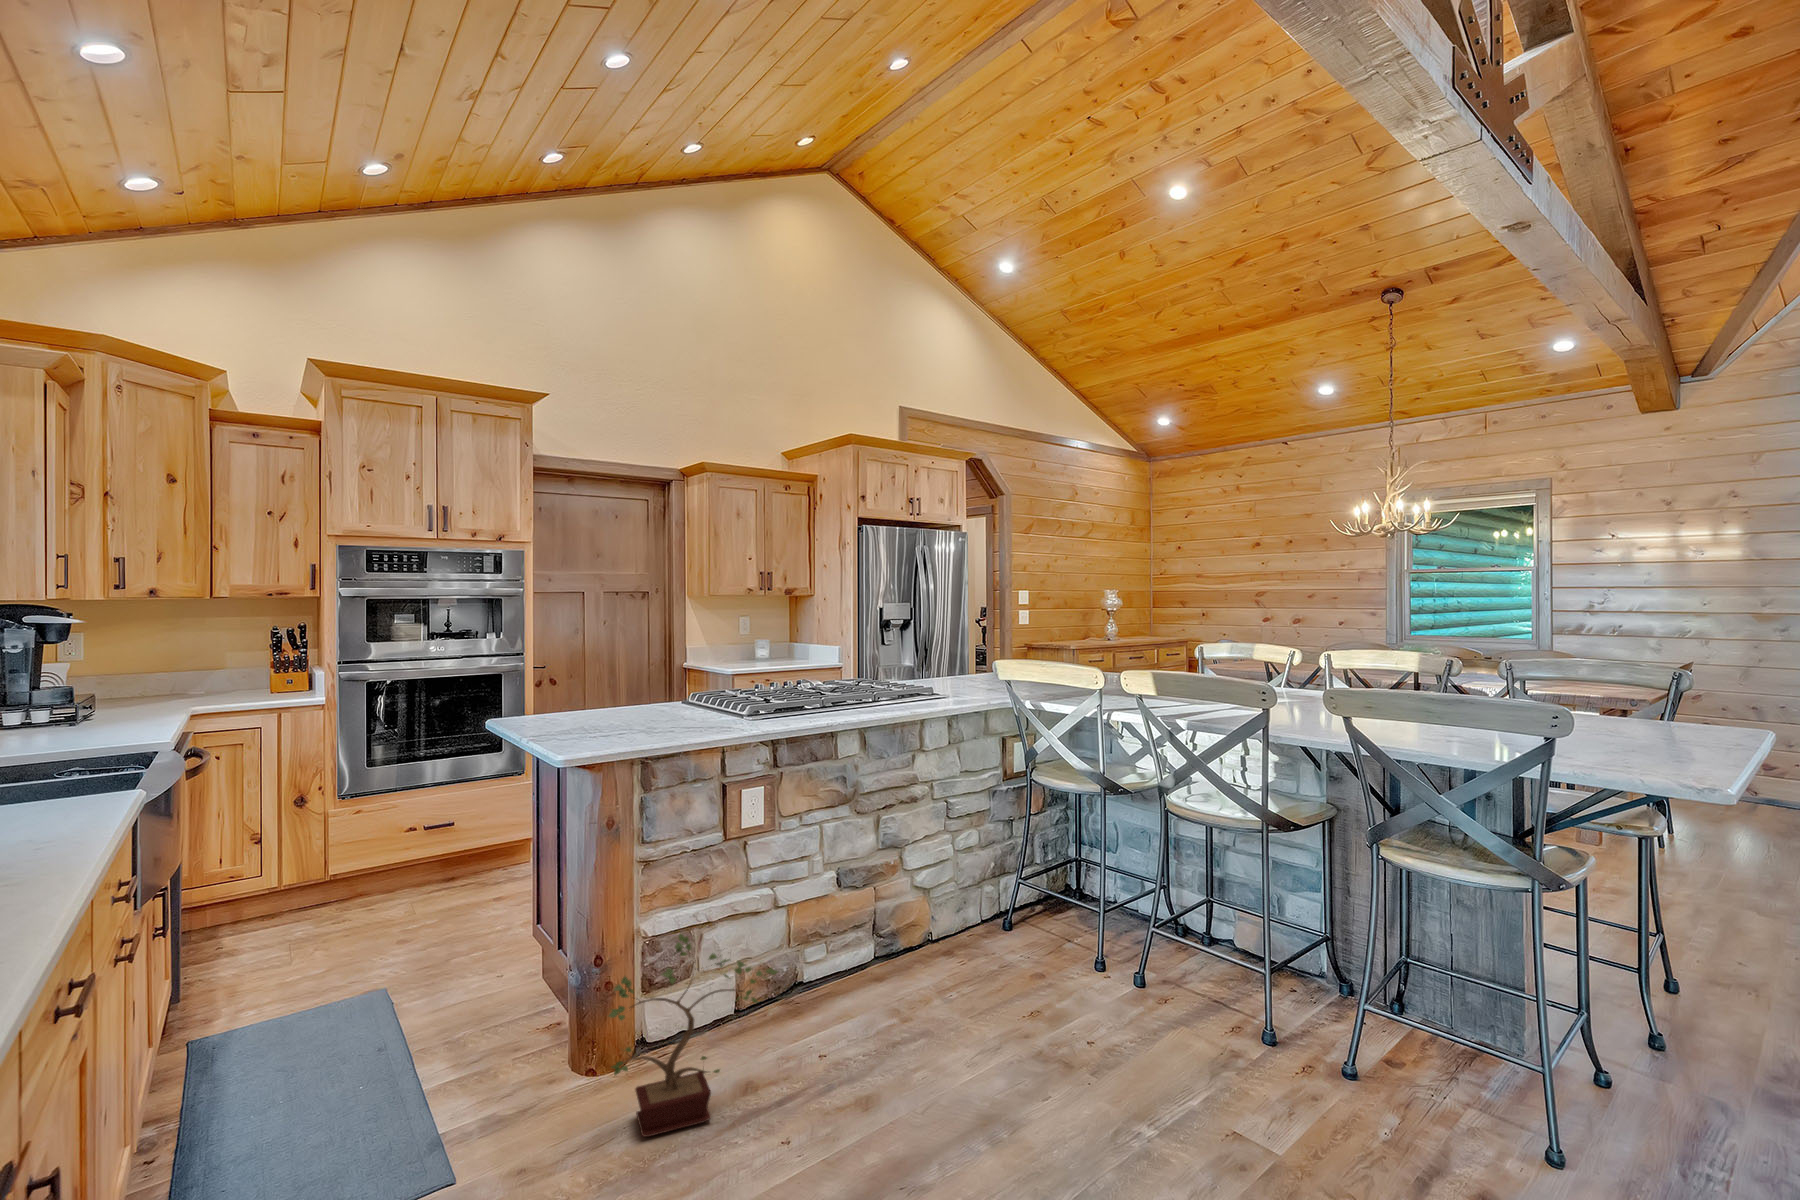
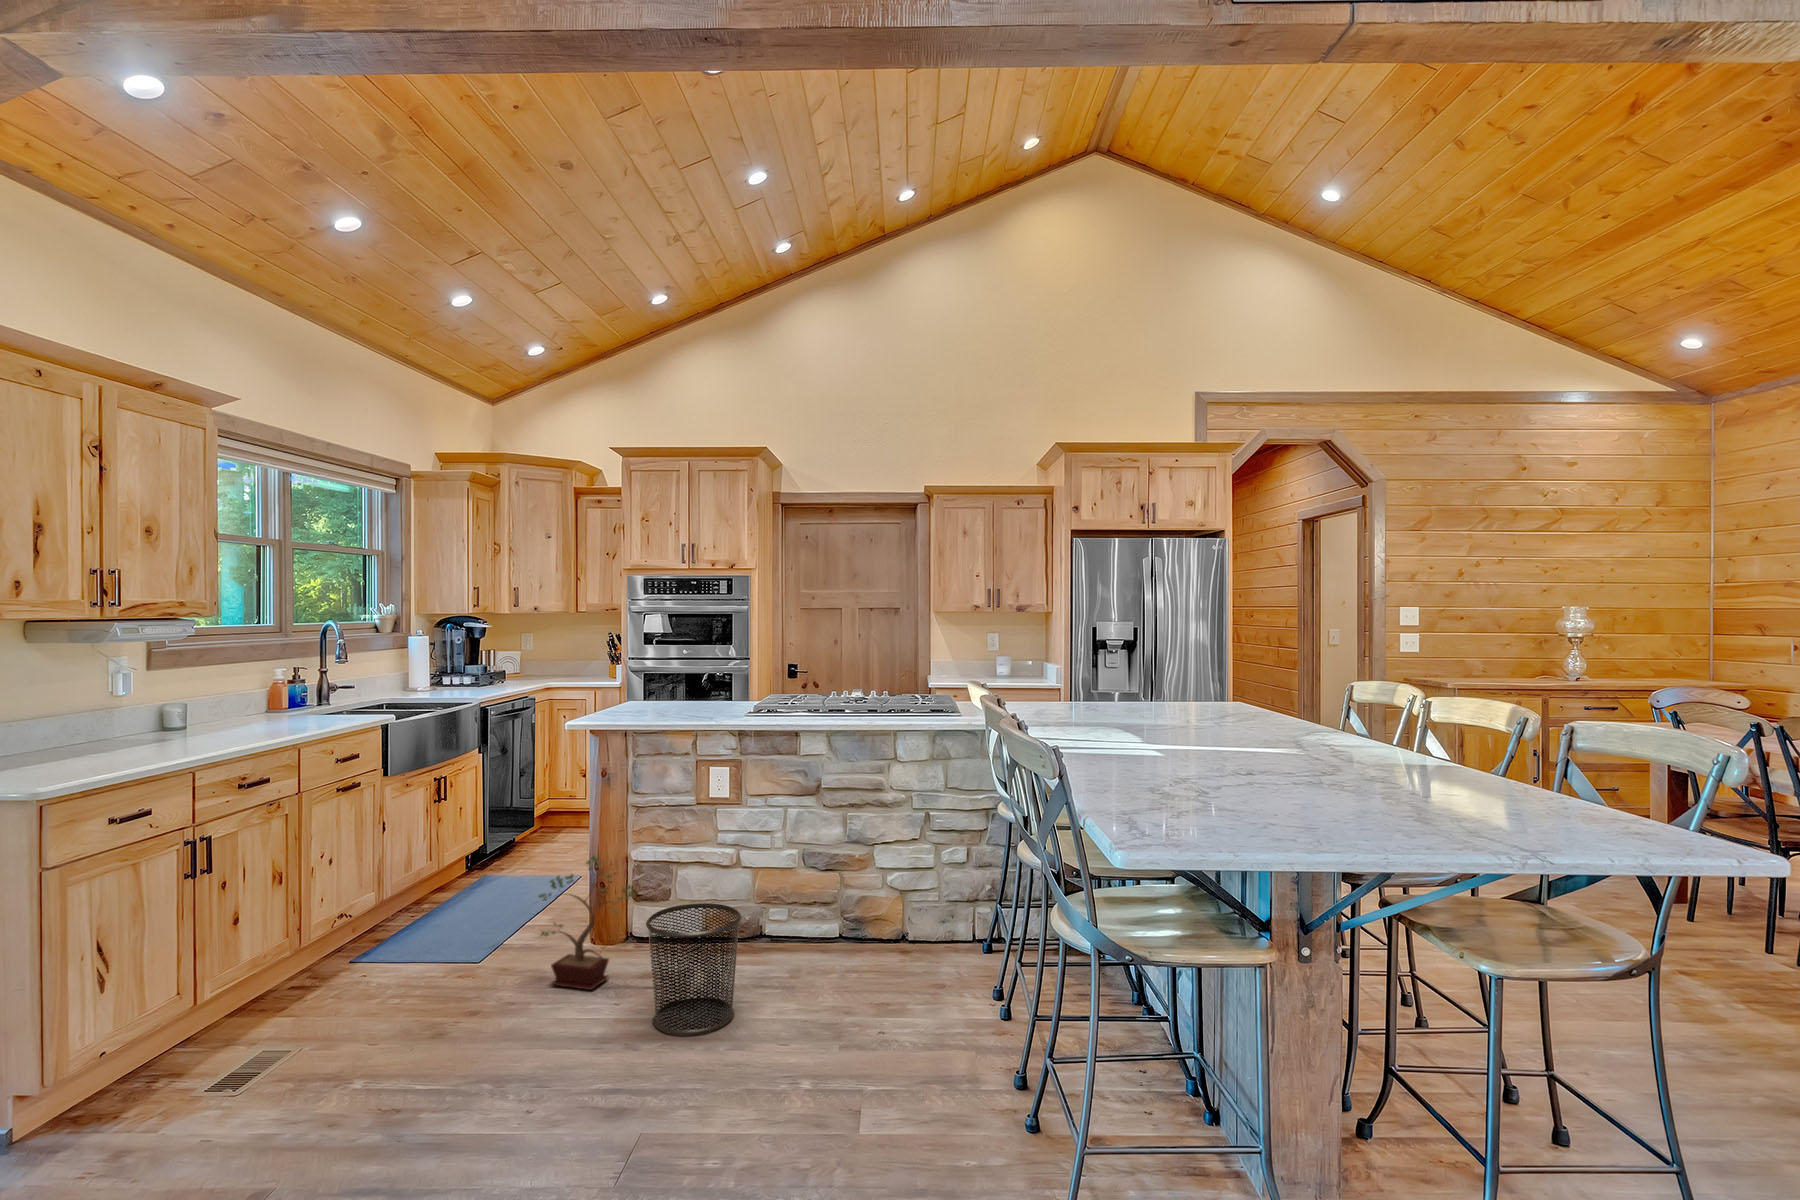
waste bin: none [827,951,945,1129] -> present [646,903,741,1035]

